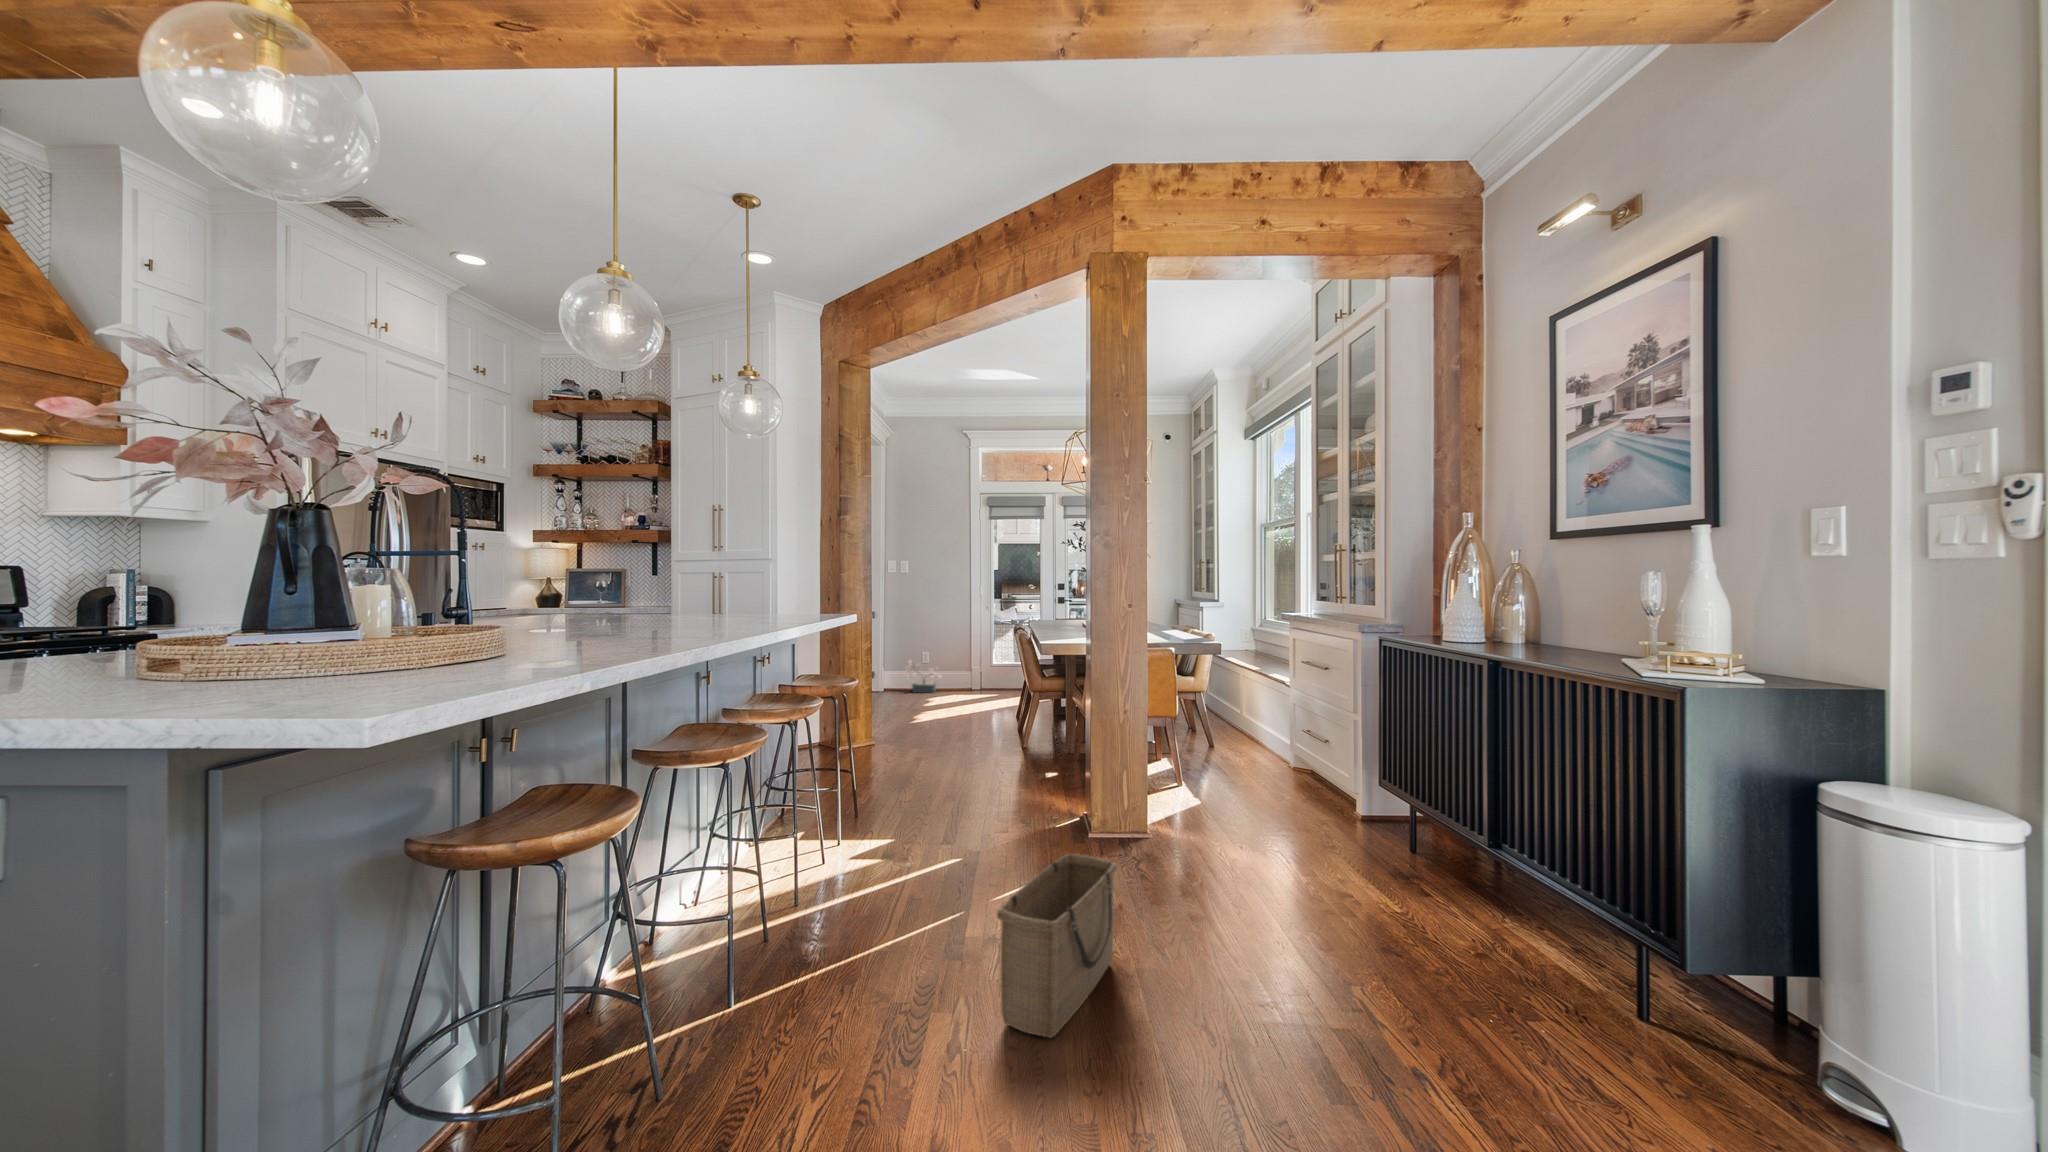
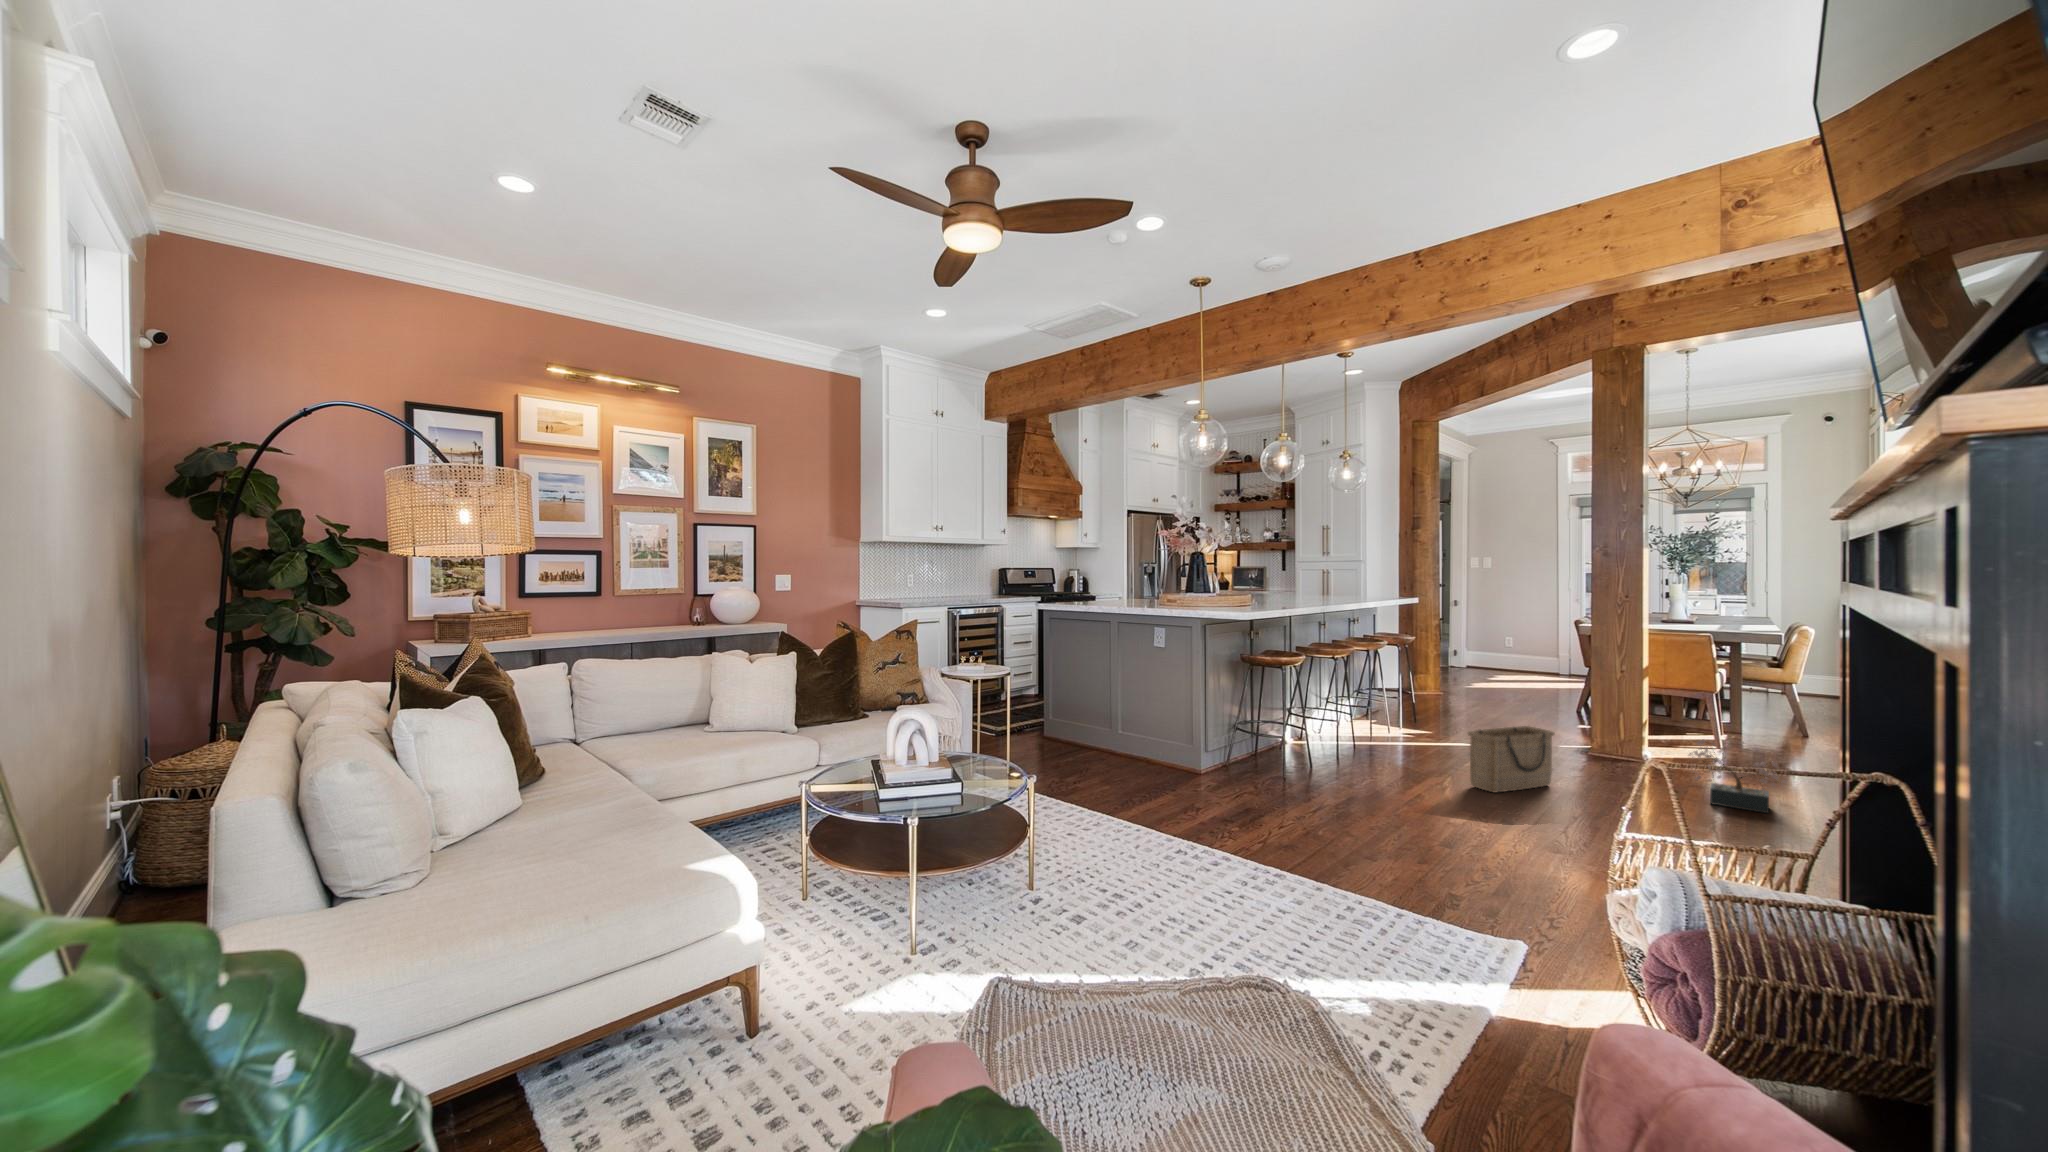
decorative plant: present [905,661,937,693] -> present [1689,740,1787,813]

